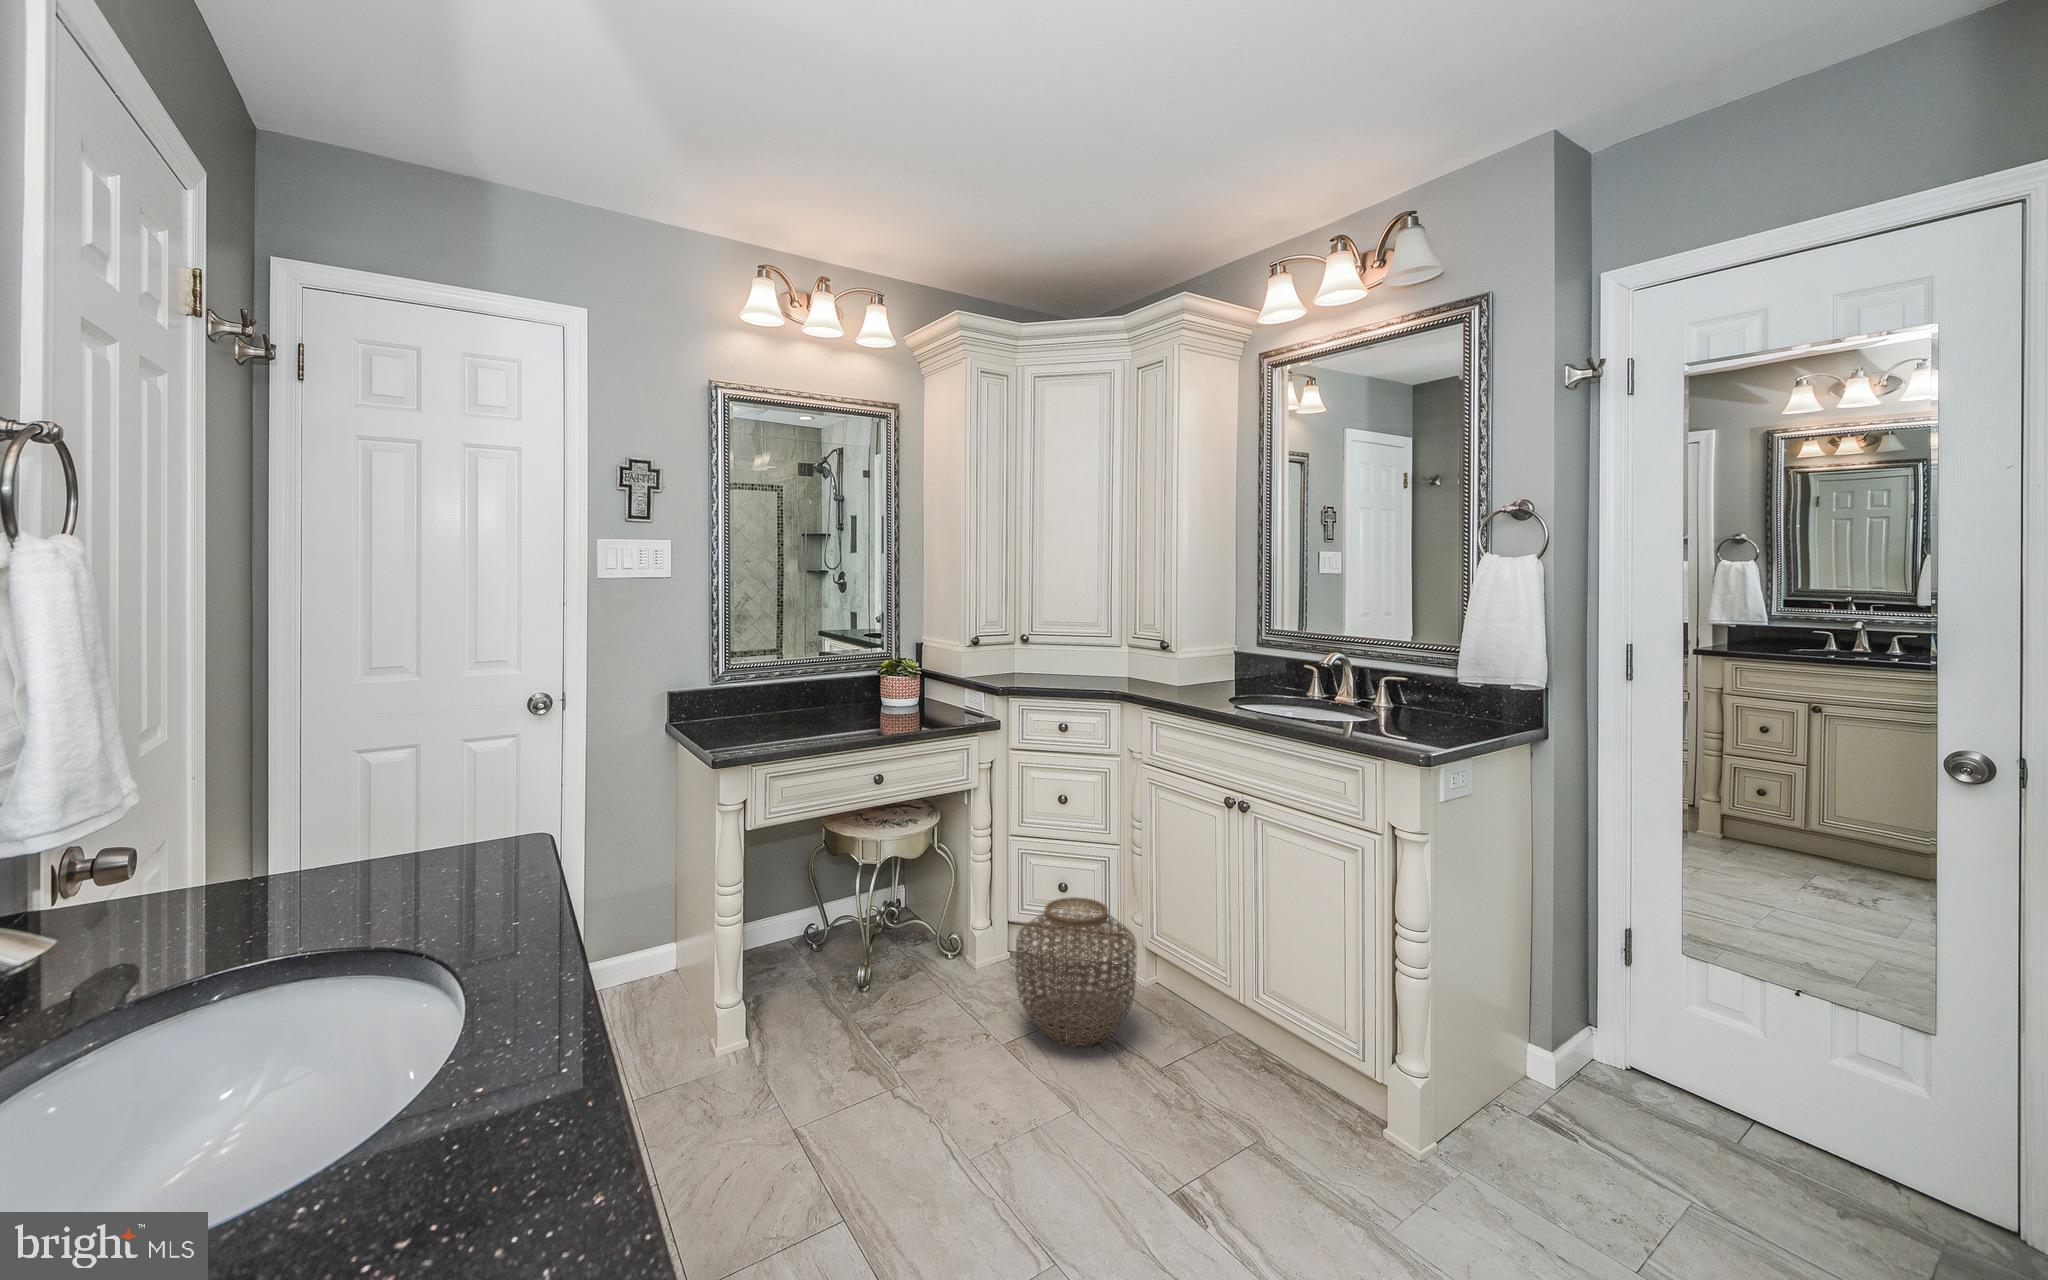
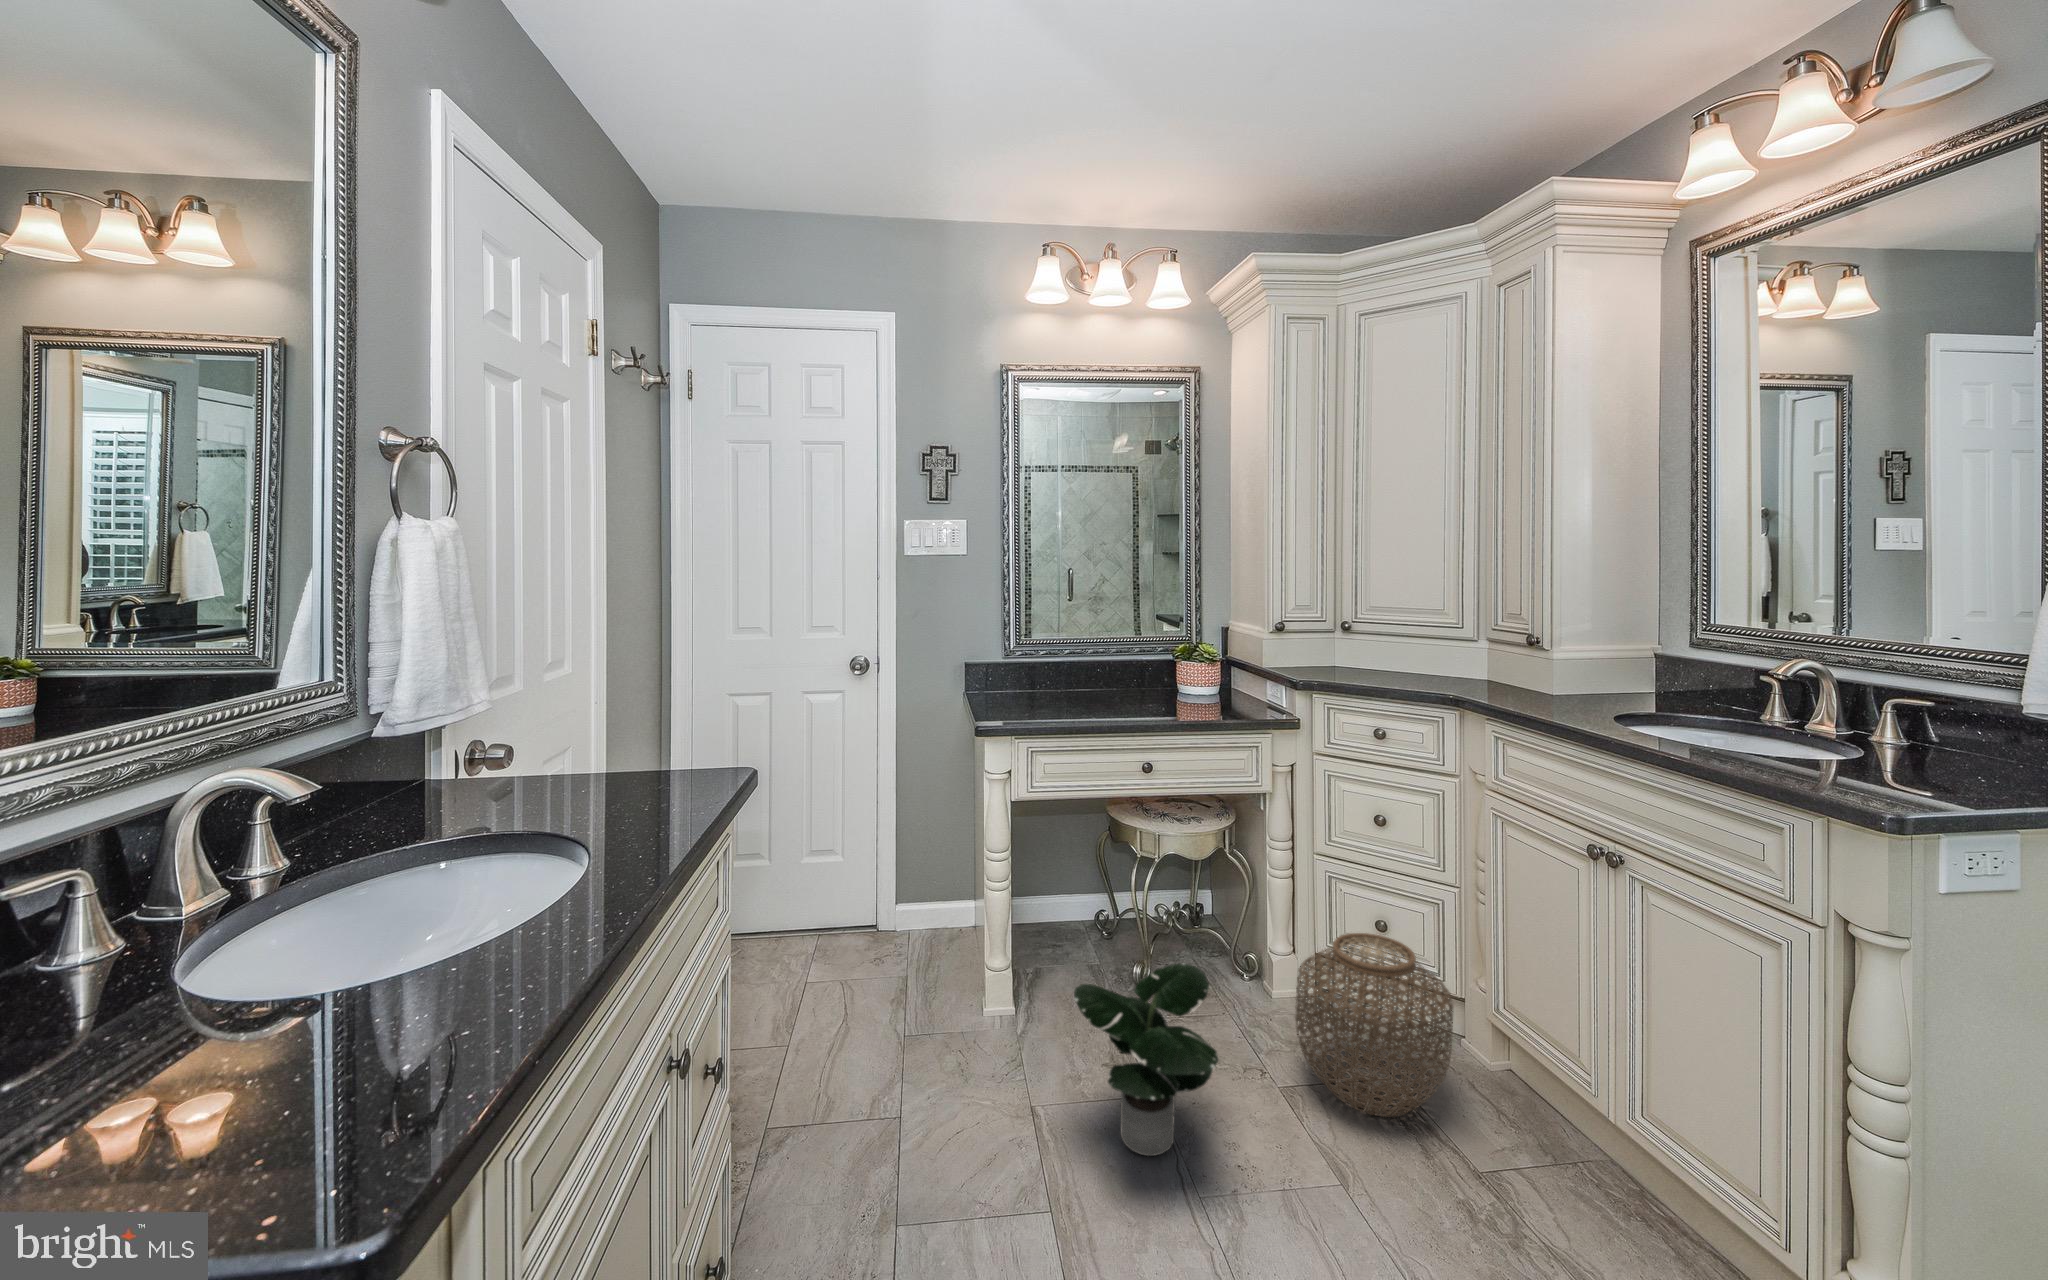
potted plant: none [834,944,971,1121] -> present [1074,963,1218,1156]

